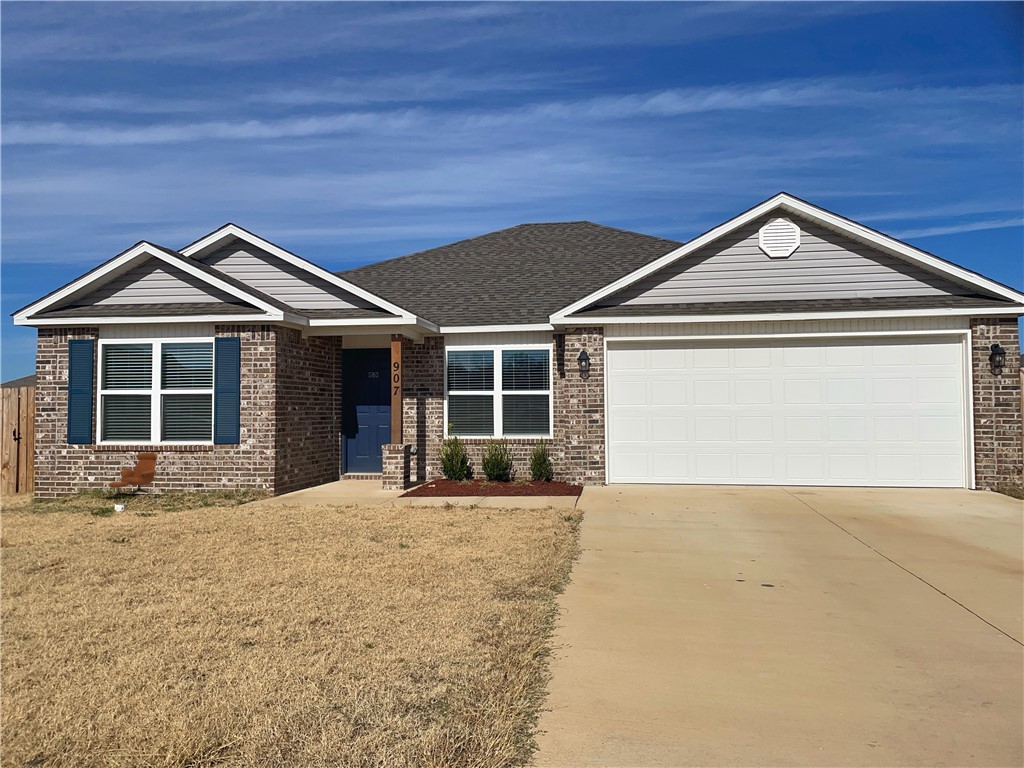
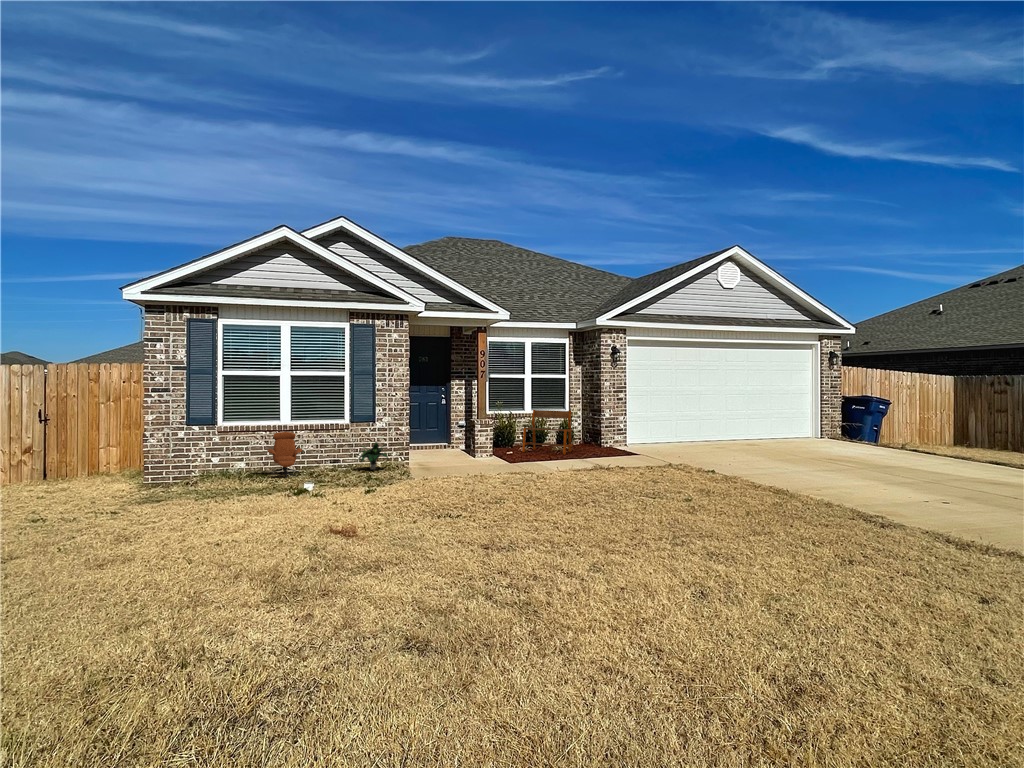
bench: none [463,434,522,492] -> present [522,410,573,455]
potted plant: none [203,465,246,496] -> present [358,442,388,470]

